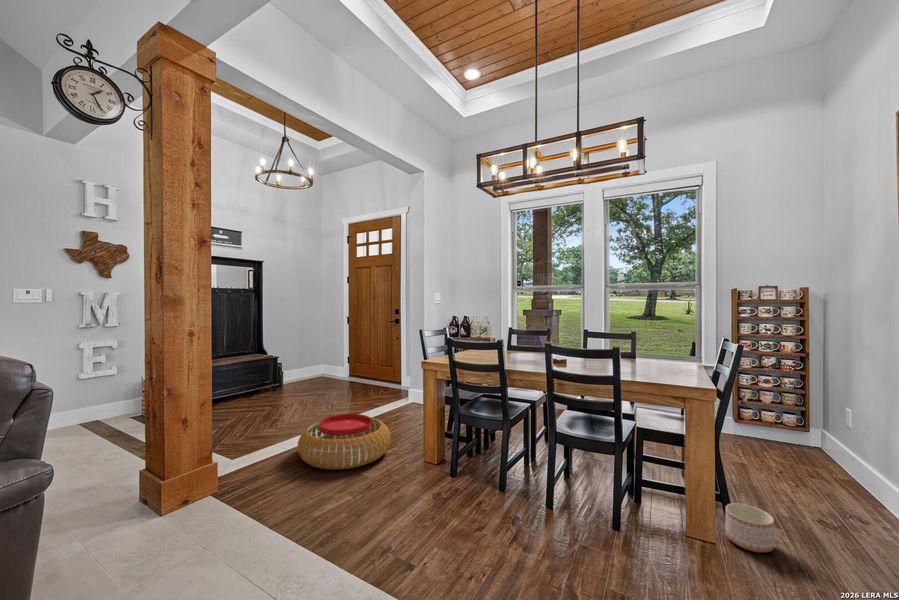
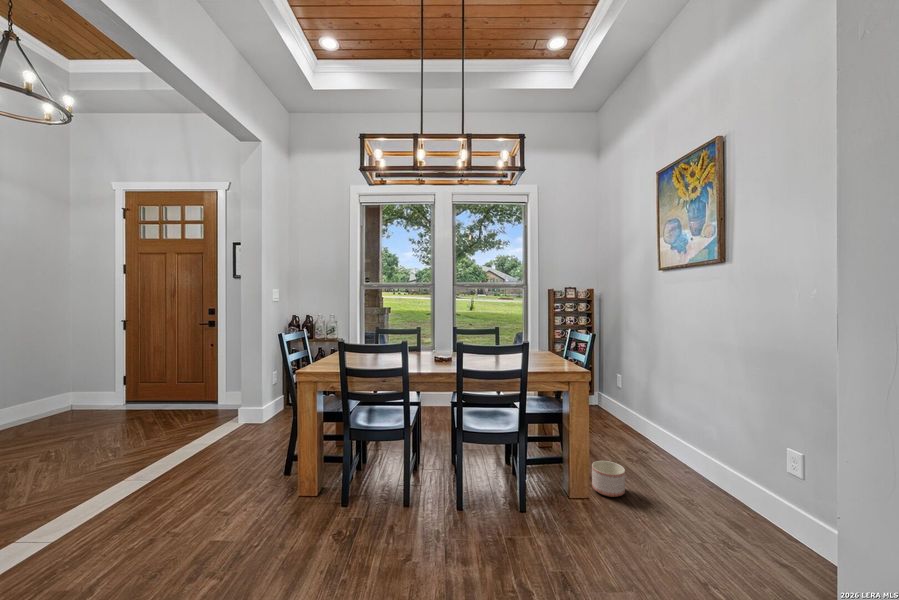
pouf: present [298,414,391,470] -> none [89,455,246,550]

